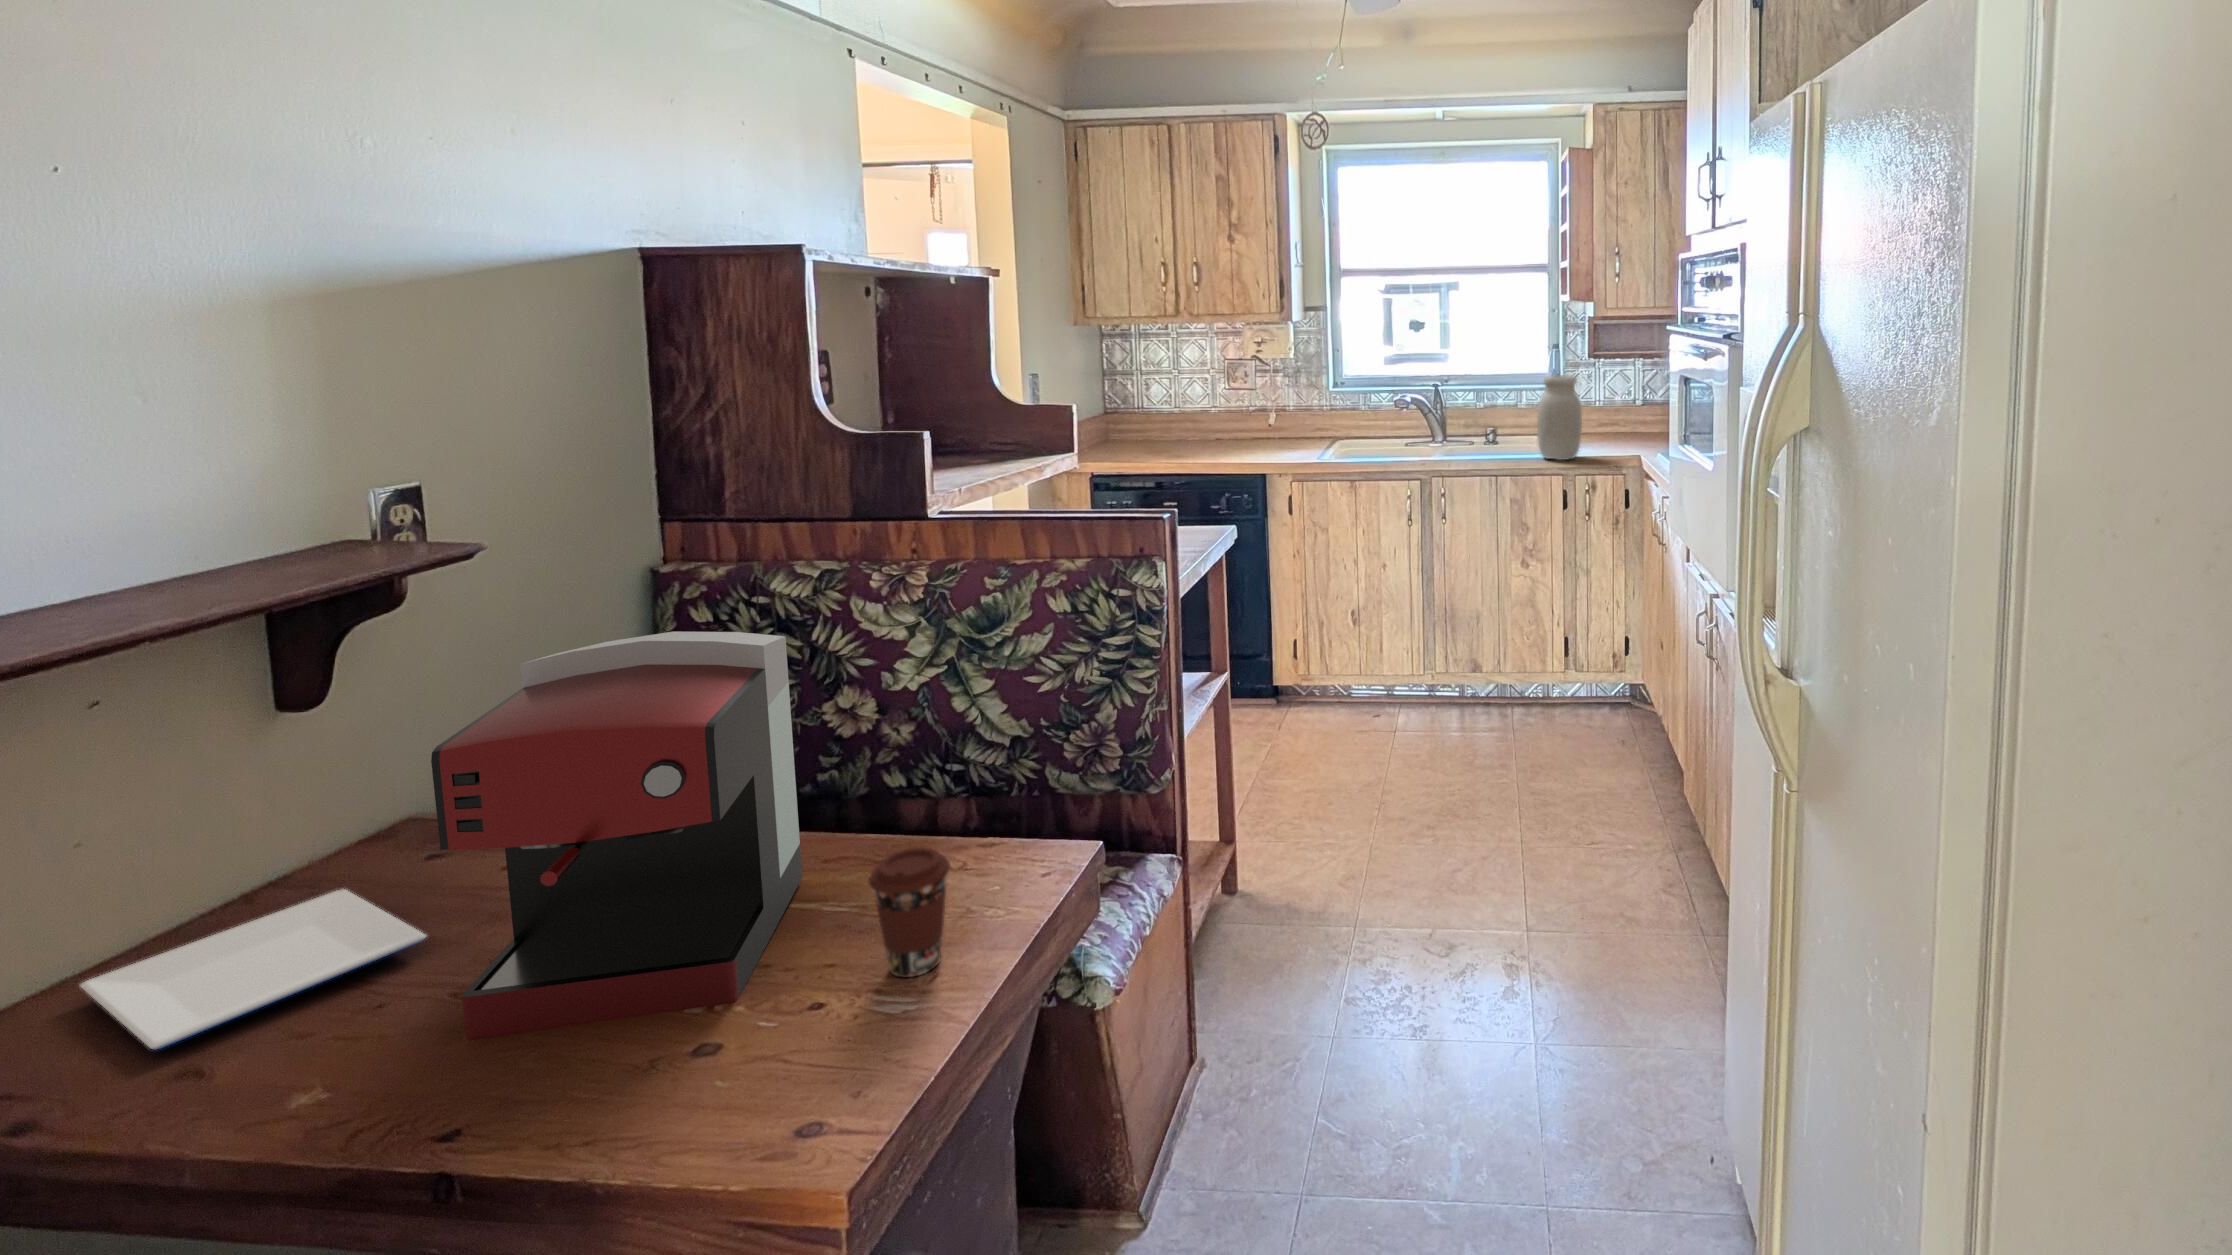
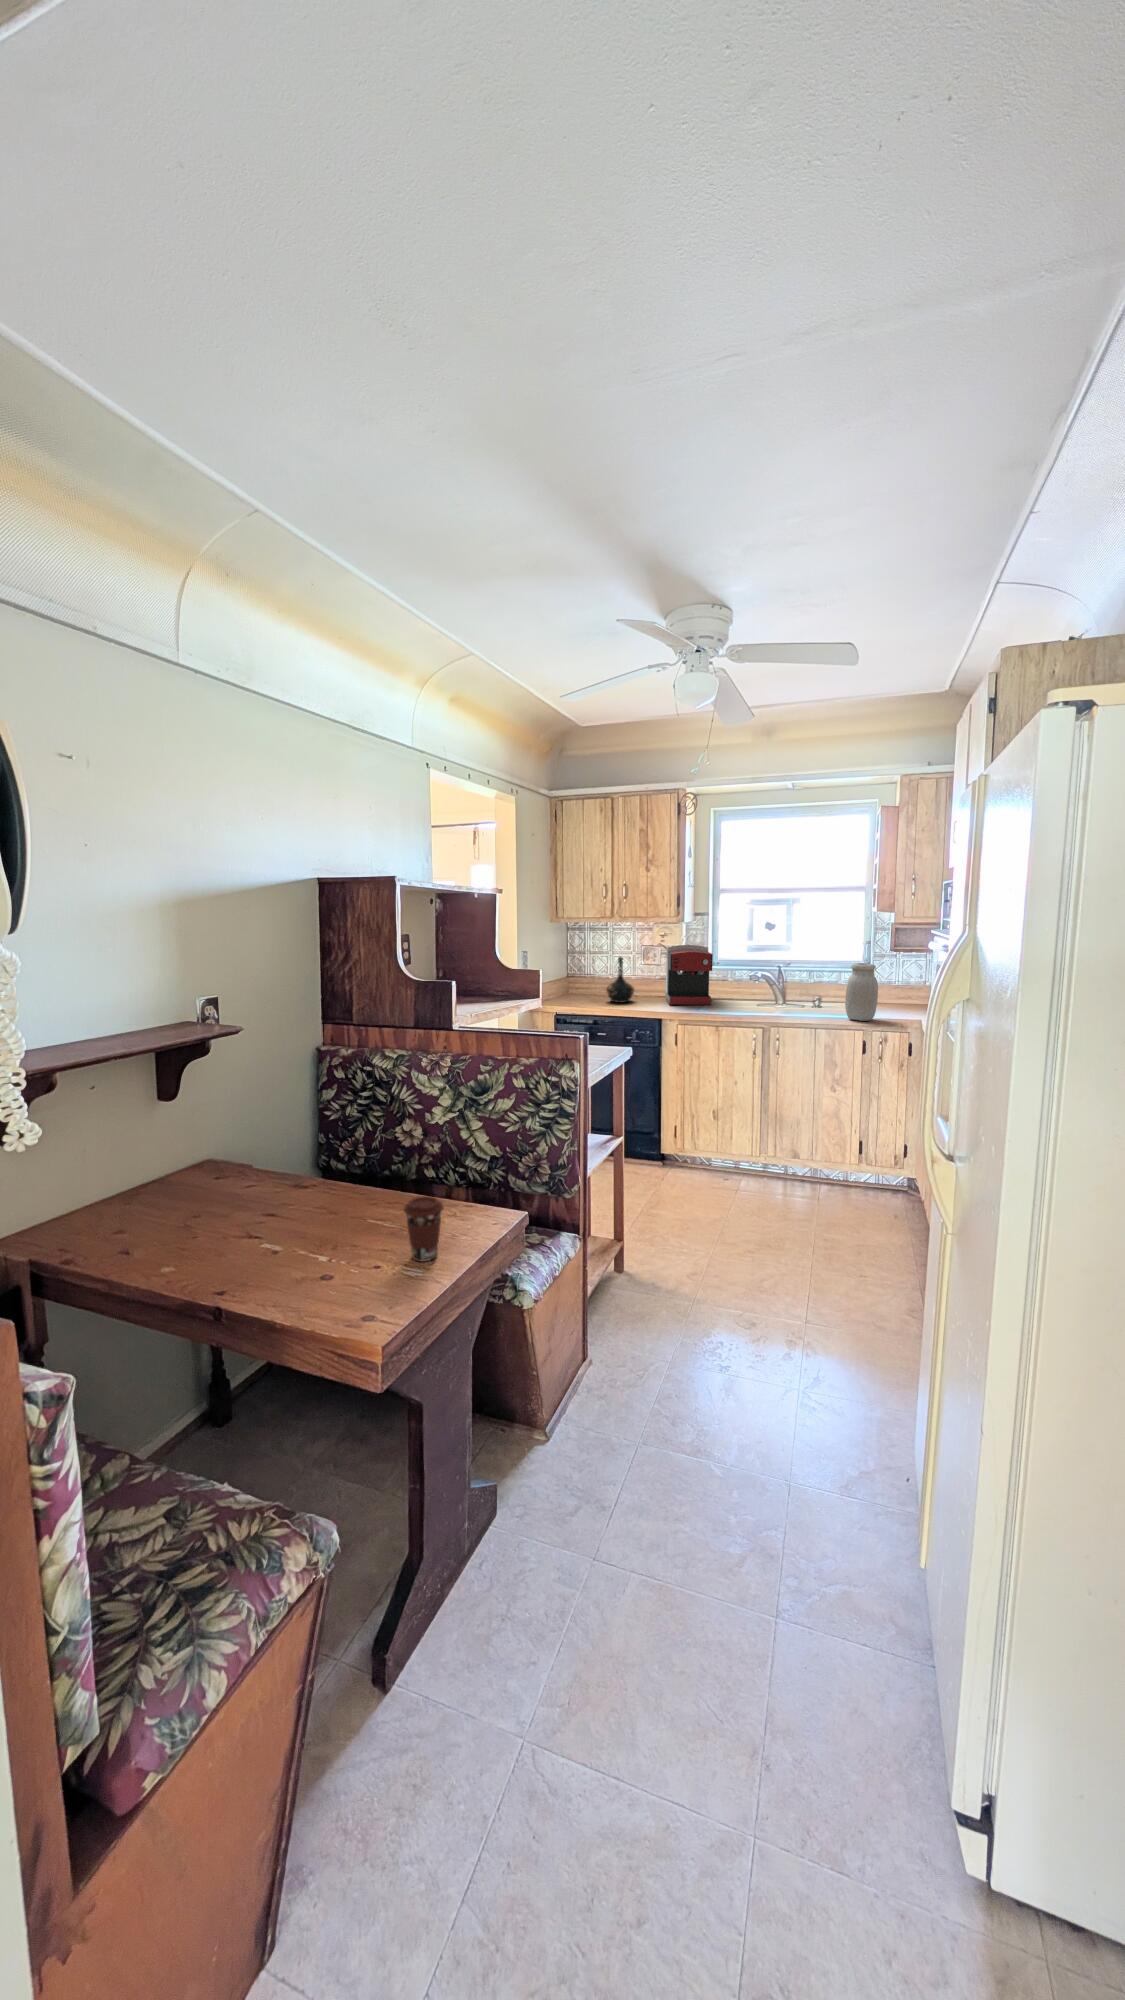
bottle: none [1170,377,1216,451] -> present [606,957,634,1003]
coffee maker: present [431,631,802,1040] -> present [666,945,713,1005]
plate: present [80,889,426,1050] -> none [81,1187,213,1242]

